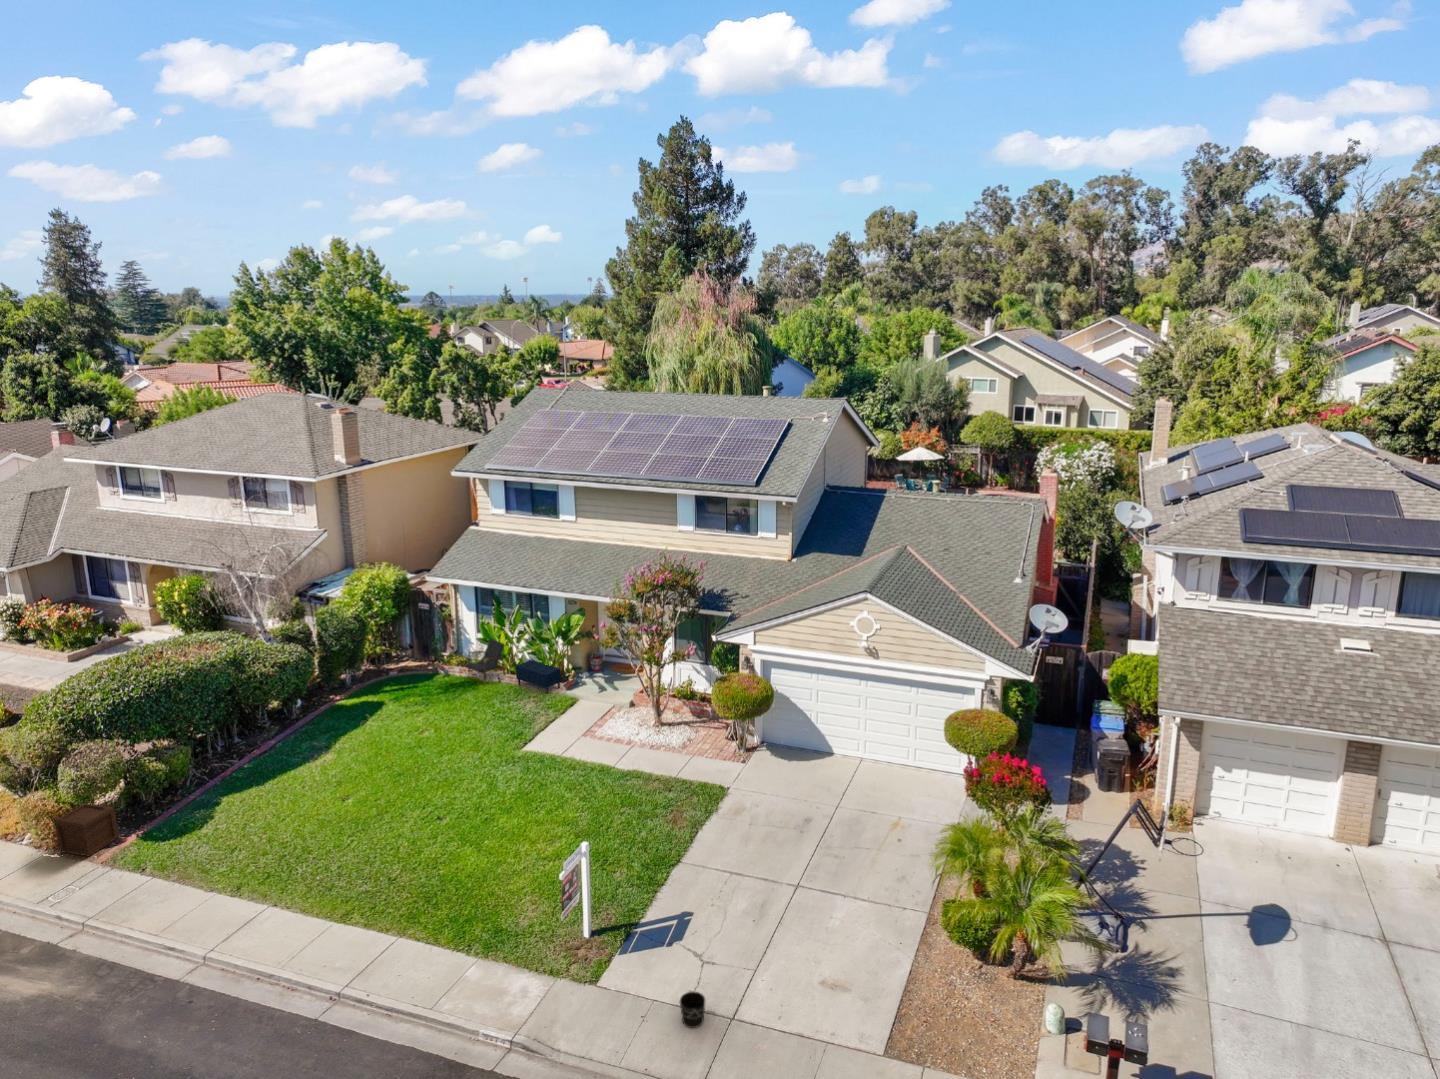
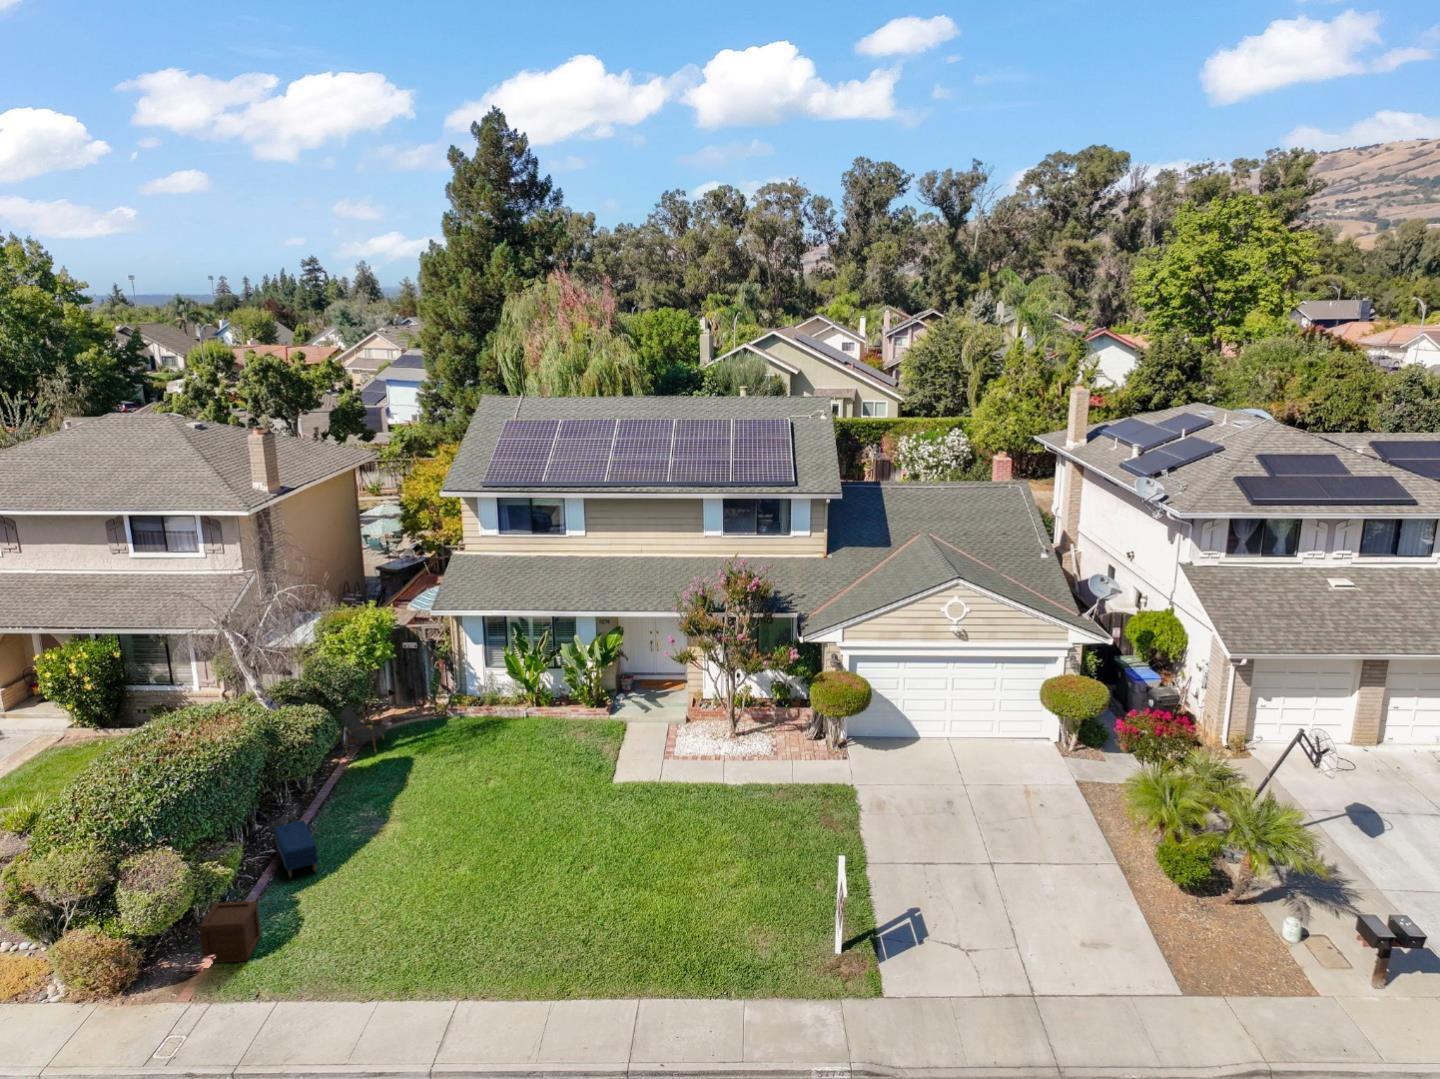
lounge chair: present [465,639,505,682] -> present [340,705,388,752]
bench: present [516,660,561,694] -> present [275,820,318,878]
bucket: present [679,991,705,1028] -> none [1001,940,1025,972]

